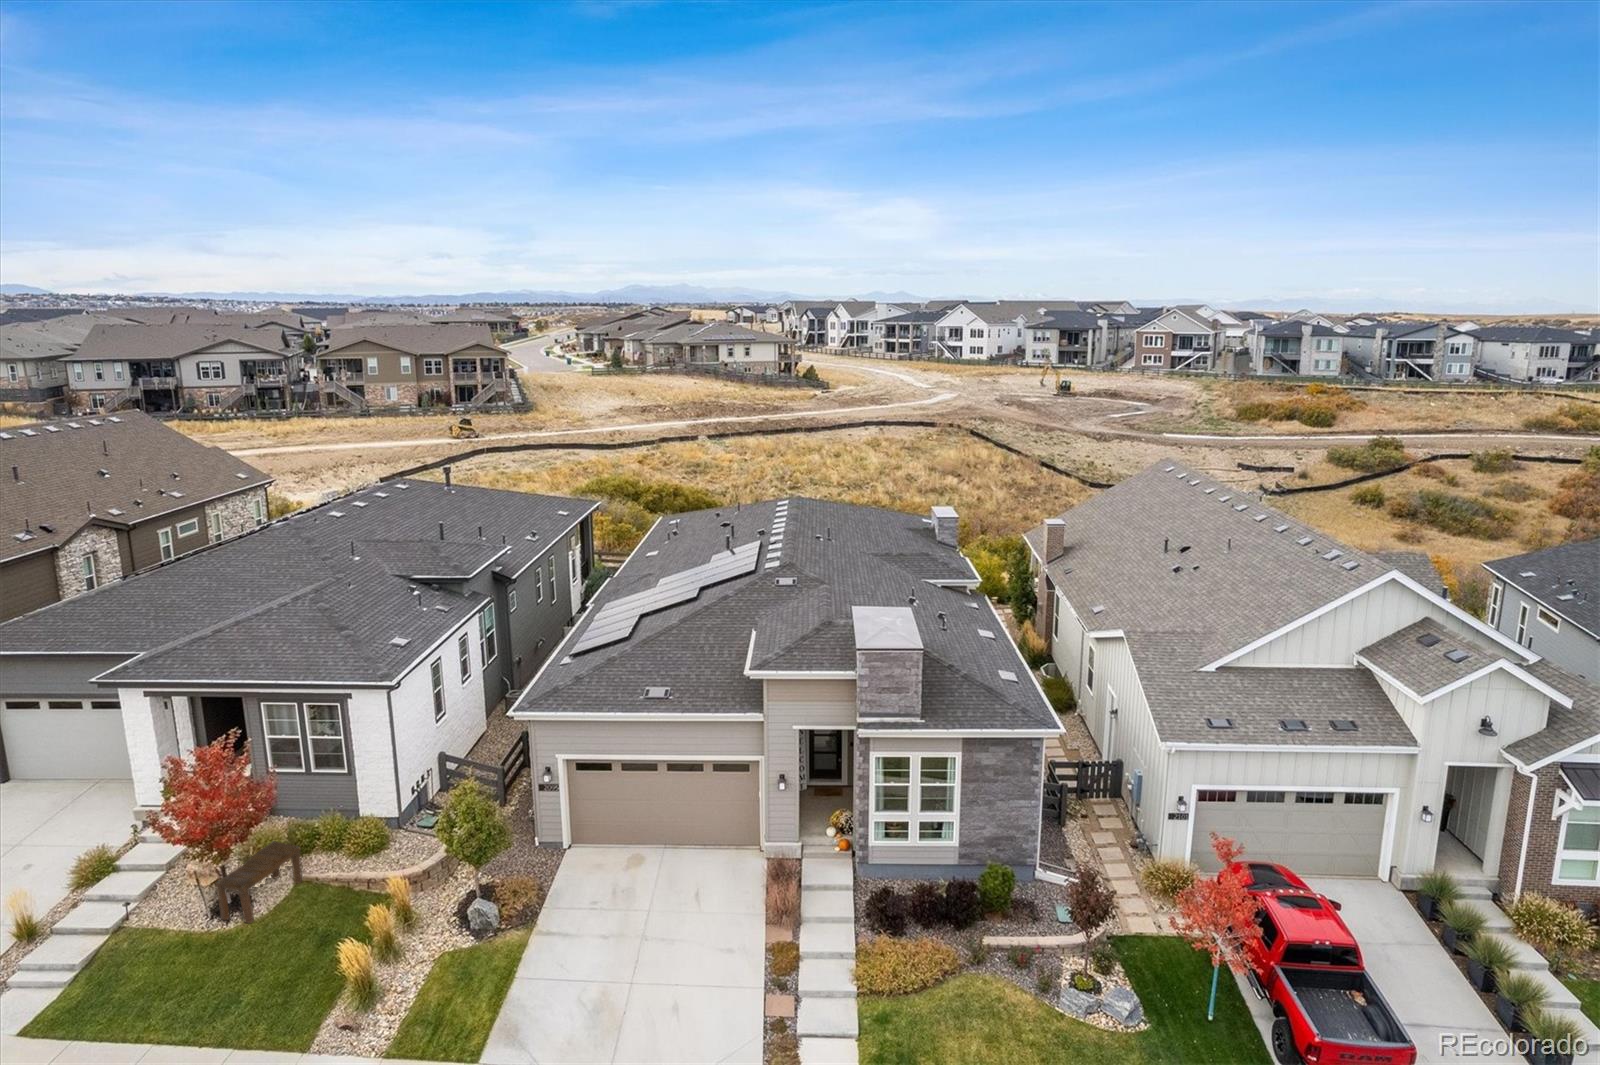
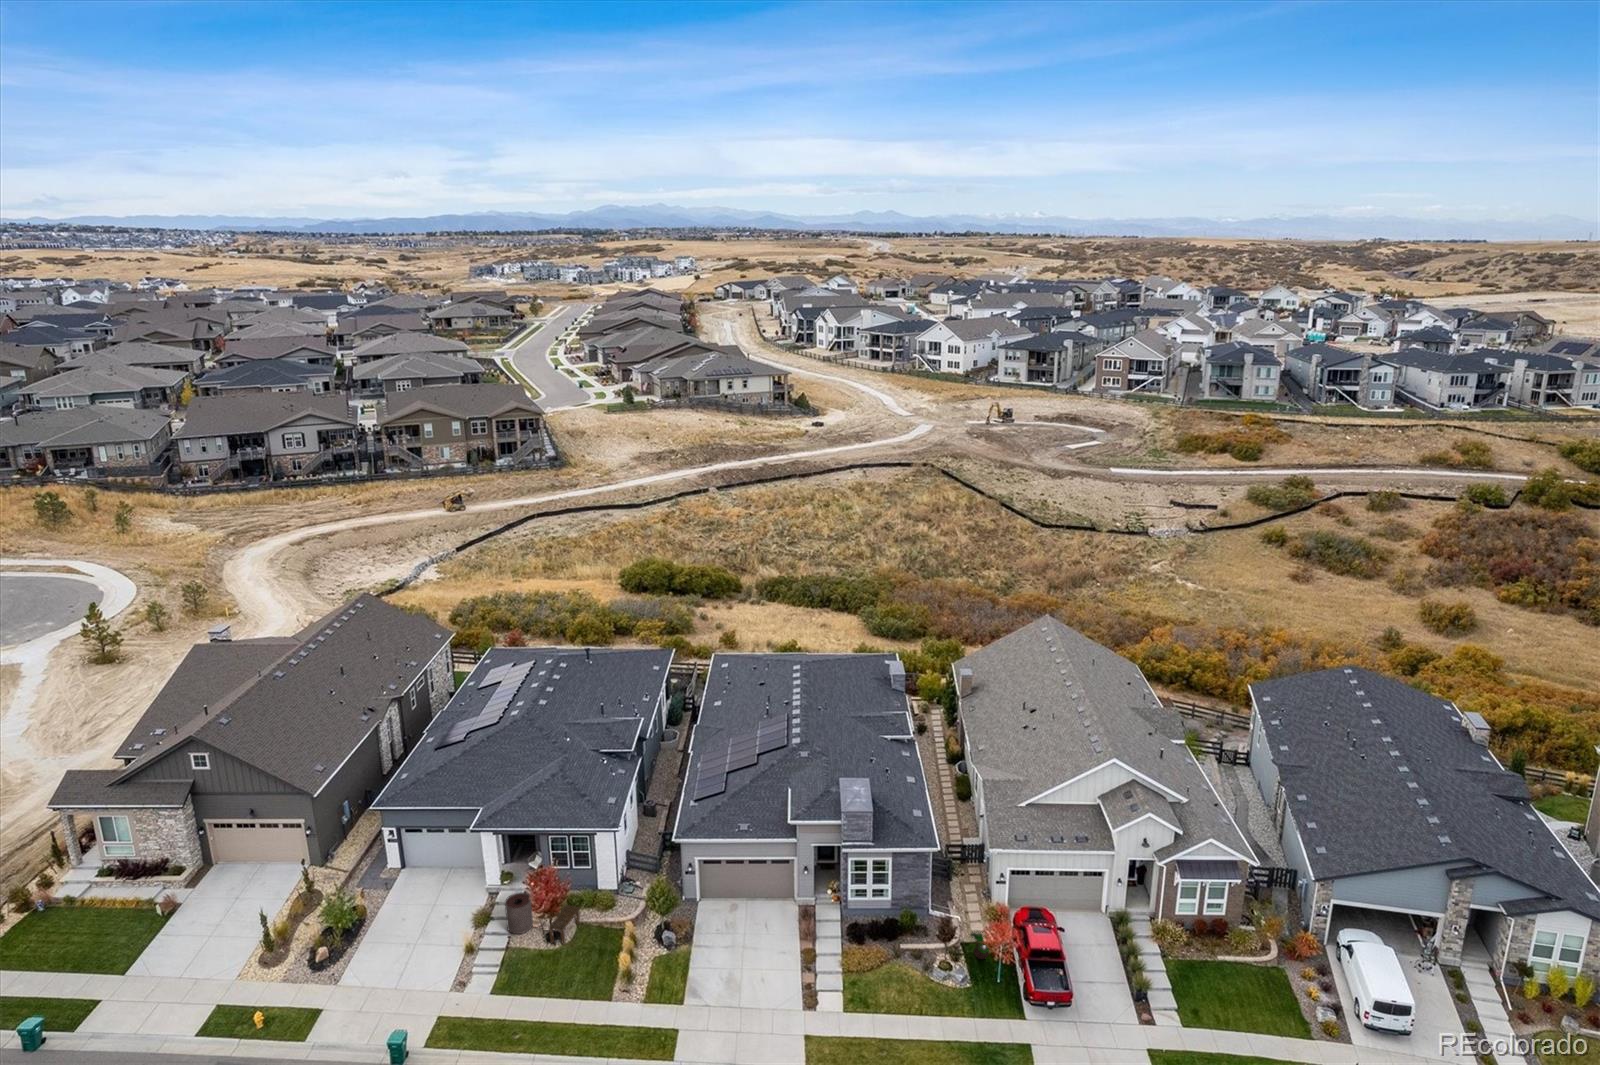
trash can: none [130,813,203,899] -> present [505,892,533,934]
potted tree: none [1134,898,1183,970] -> present [970,932,989,959]

